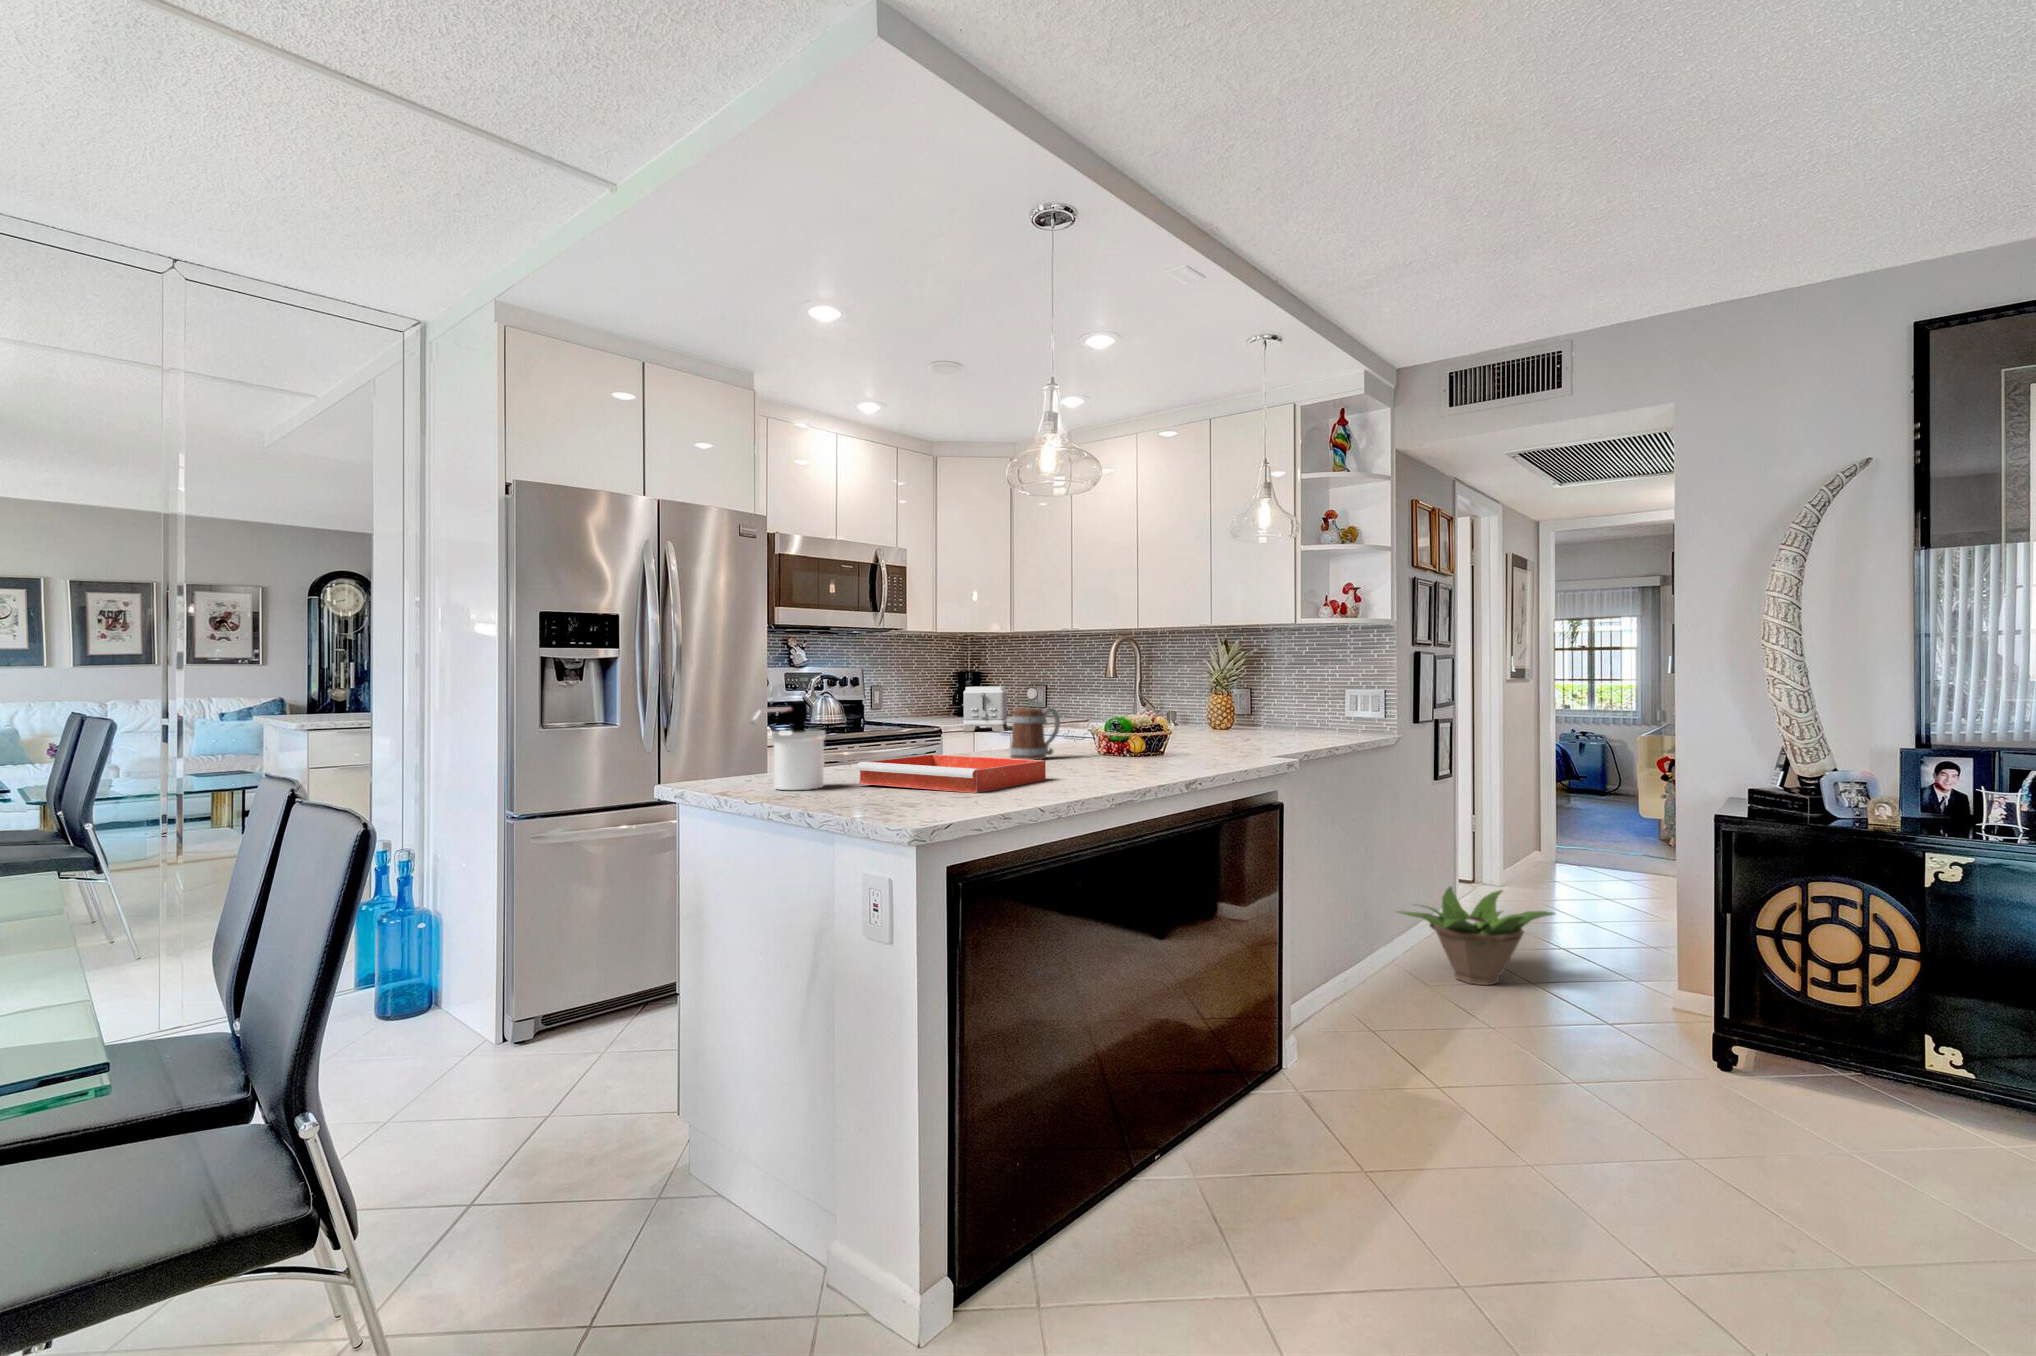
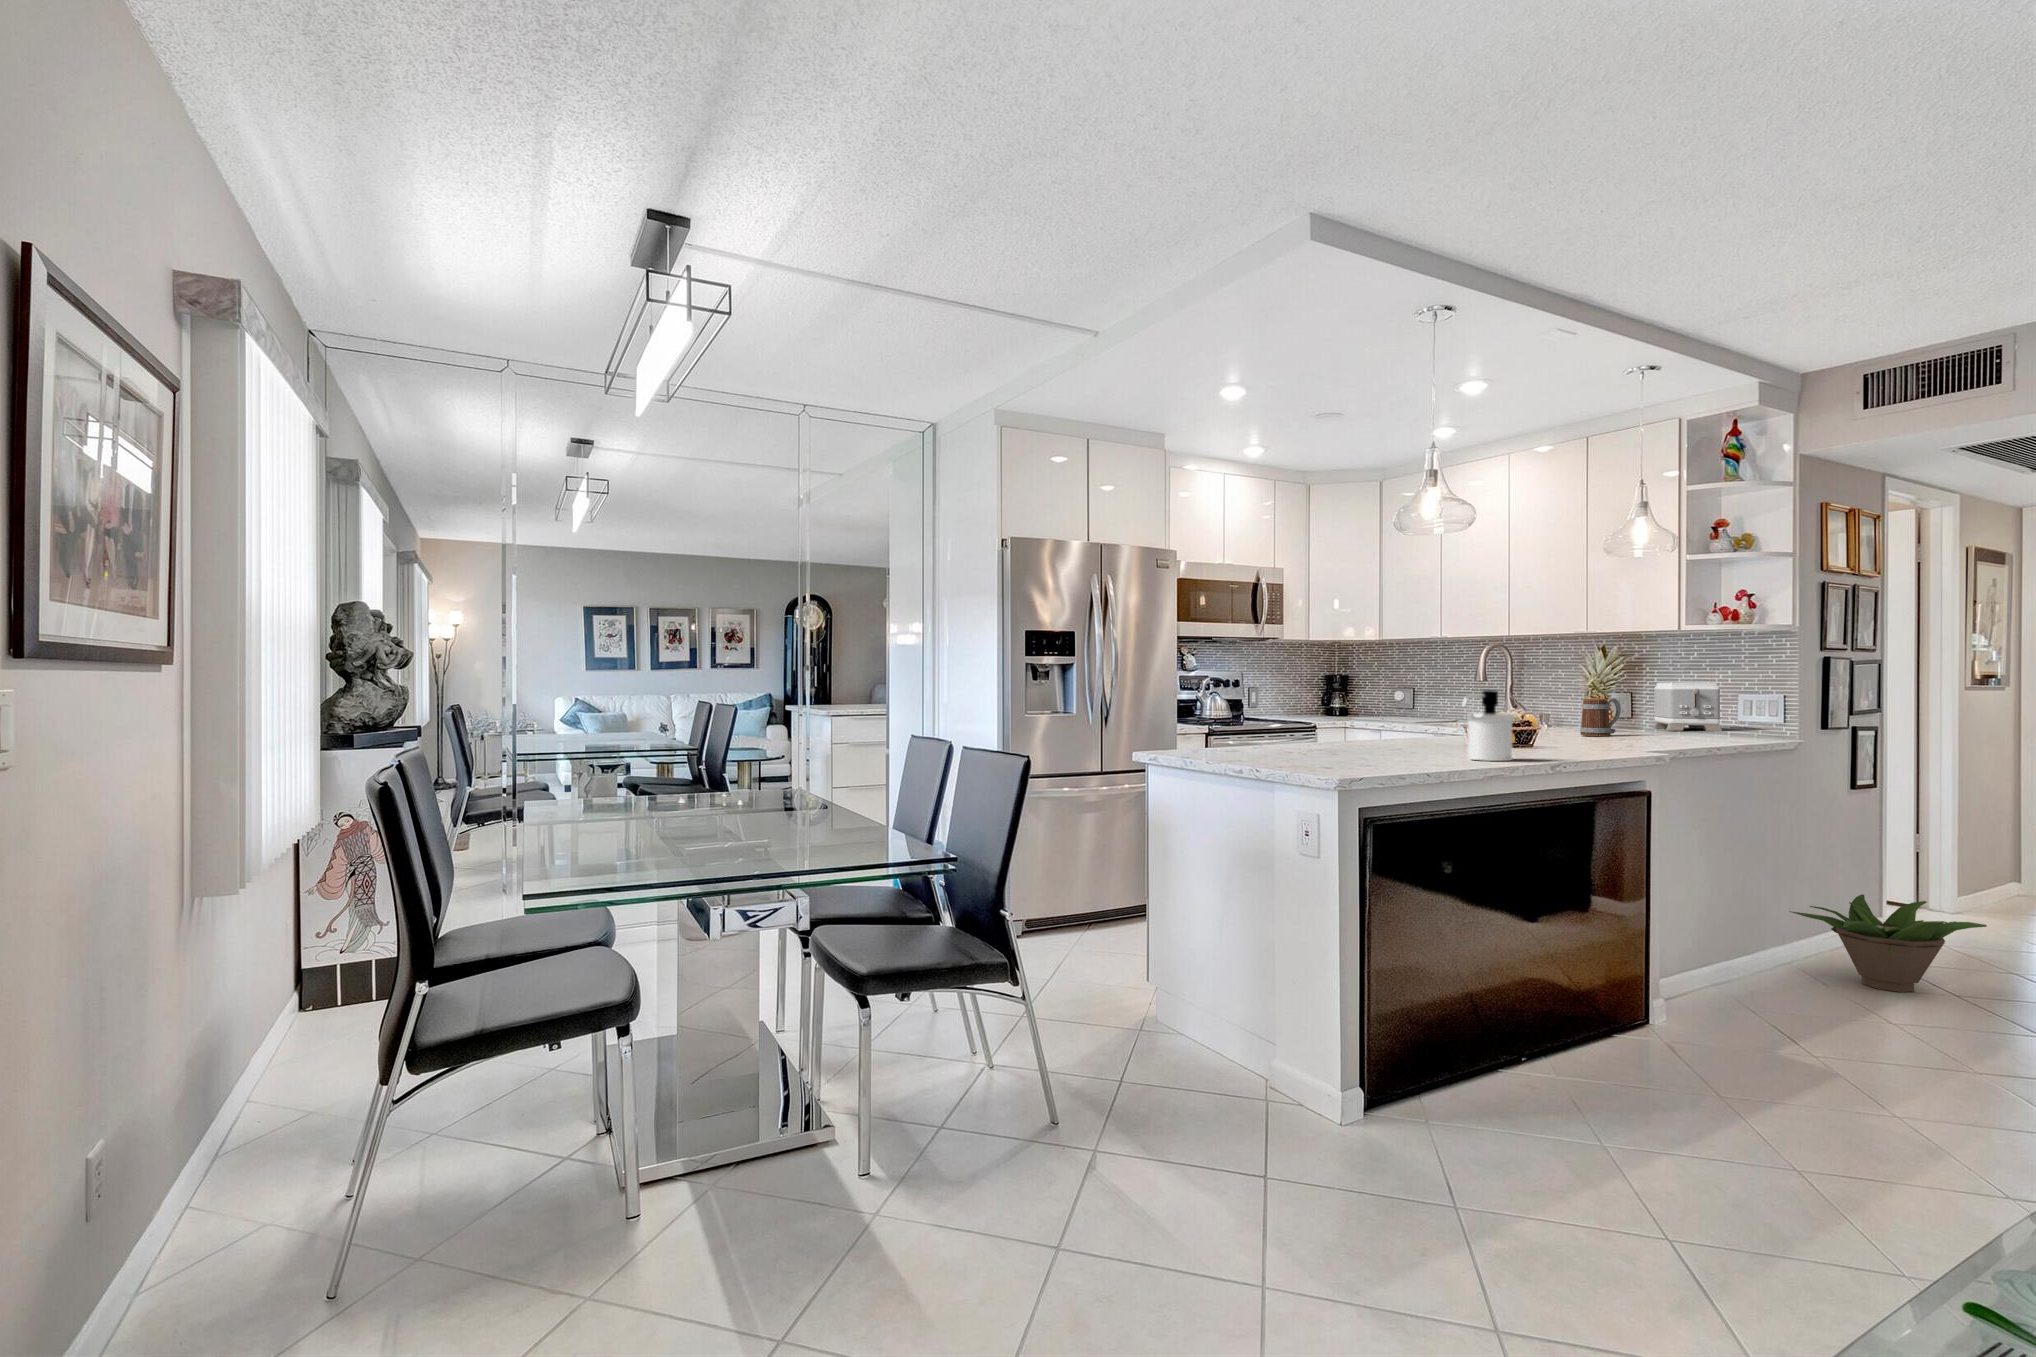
toaster: present [963,686,1008,731] -> present [1653,683,1722,731]
soap dispenser: present [752,702,825,790] -> present [1462,690,1514,761]
mug: present [1010,708,1060,760] -> present [1580,698,1621,736]
tray: present [856,754,1046,793] -> none [1277,738,1428,763]

